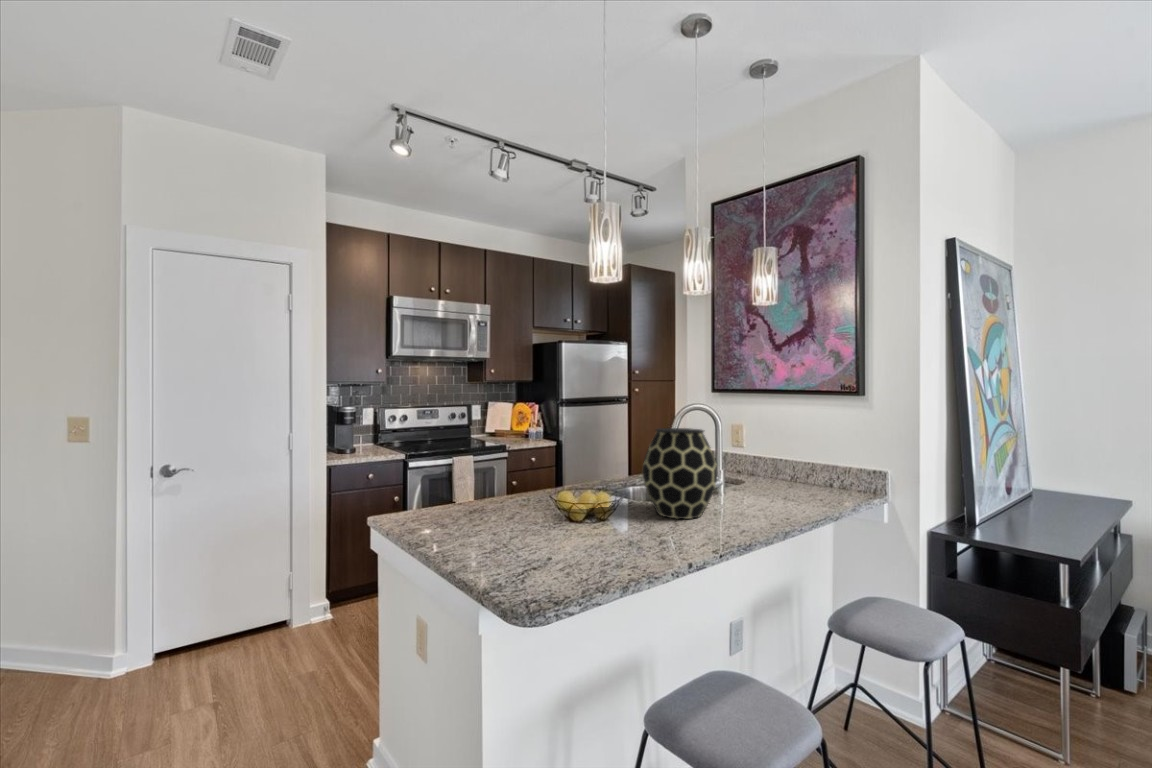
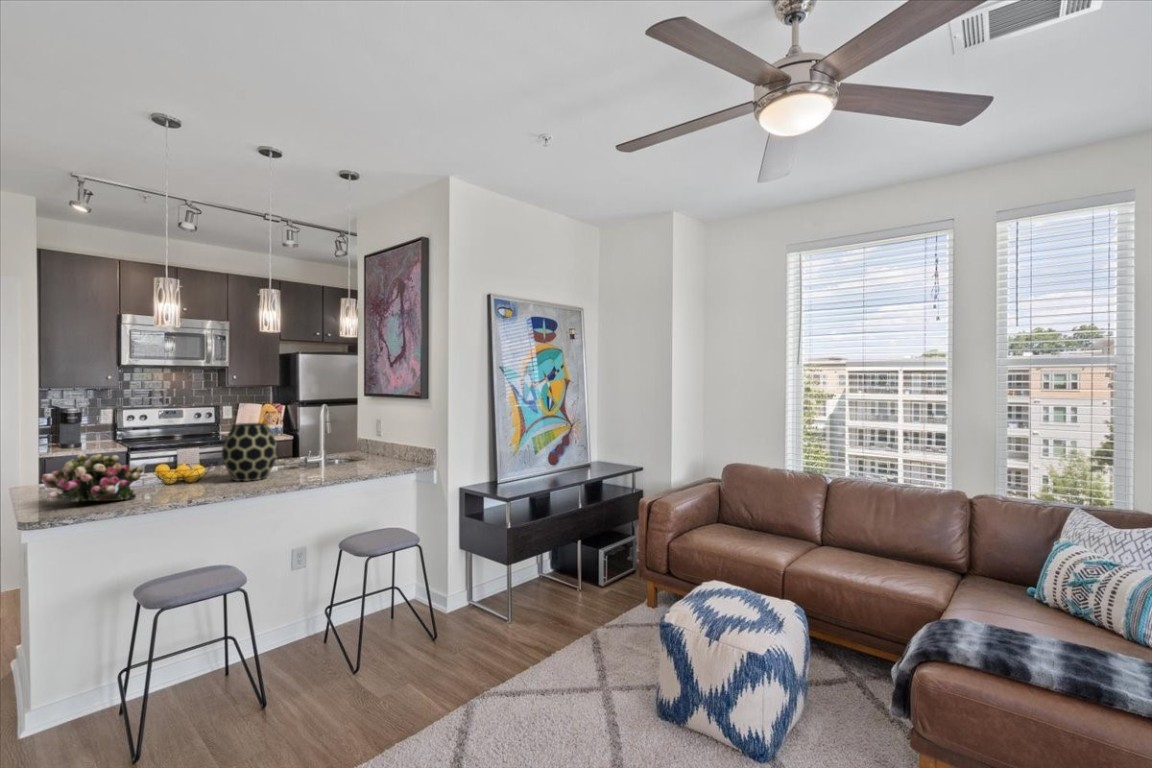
flower arrangement: none [477,475,604,564] -> present [41,453,143,502]

